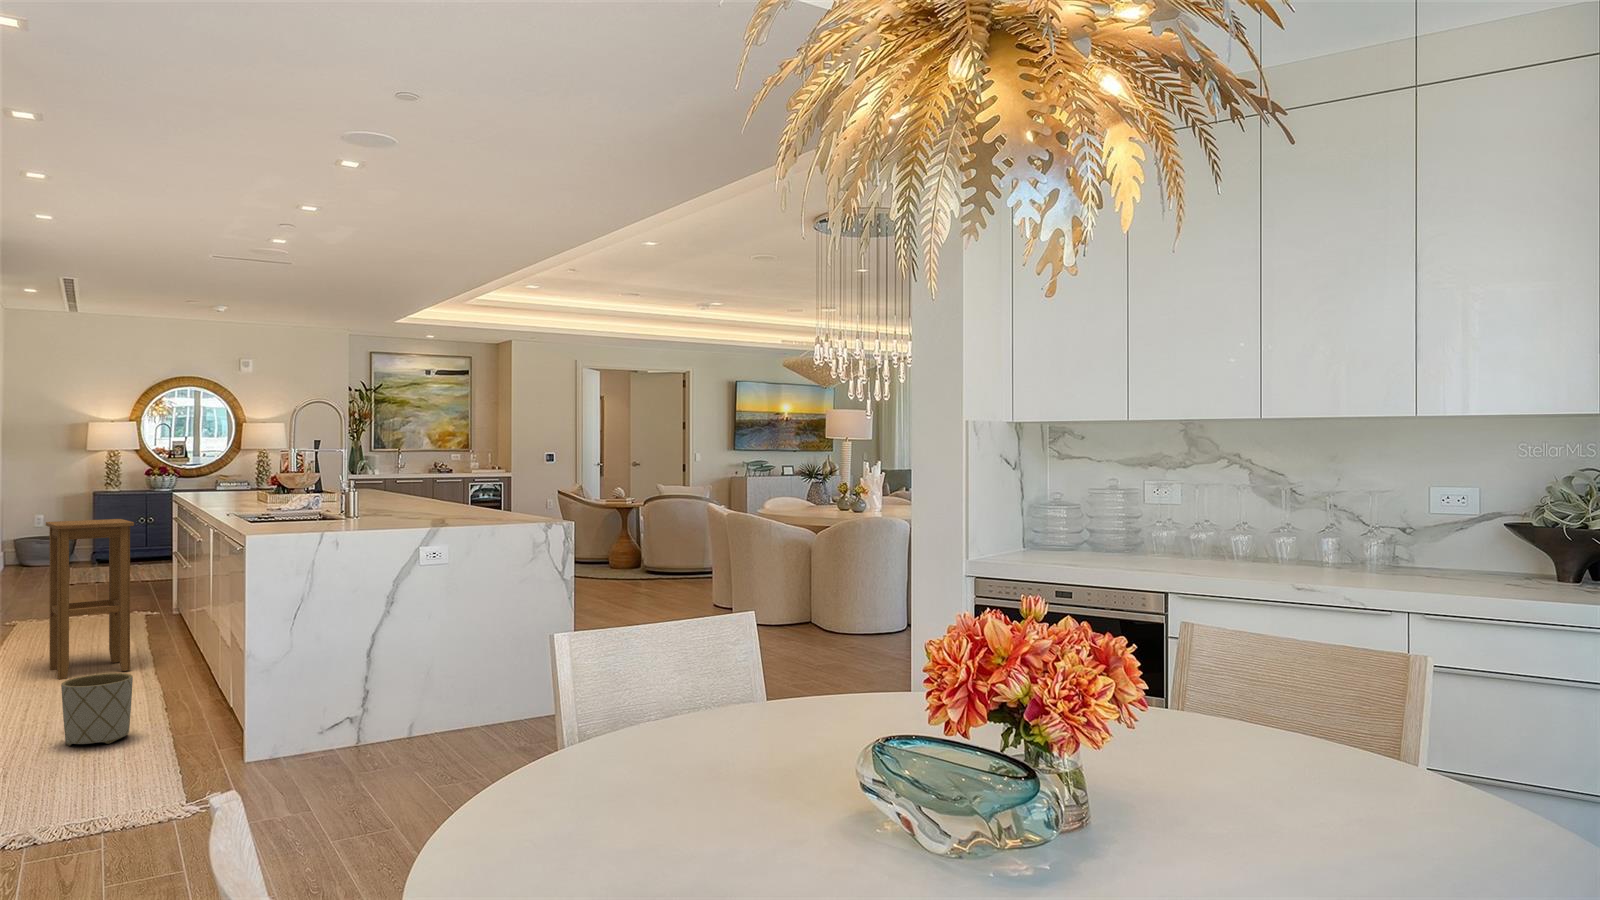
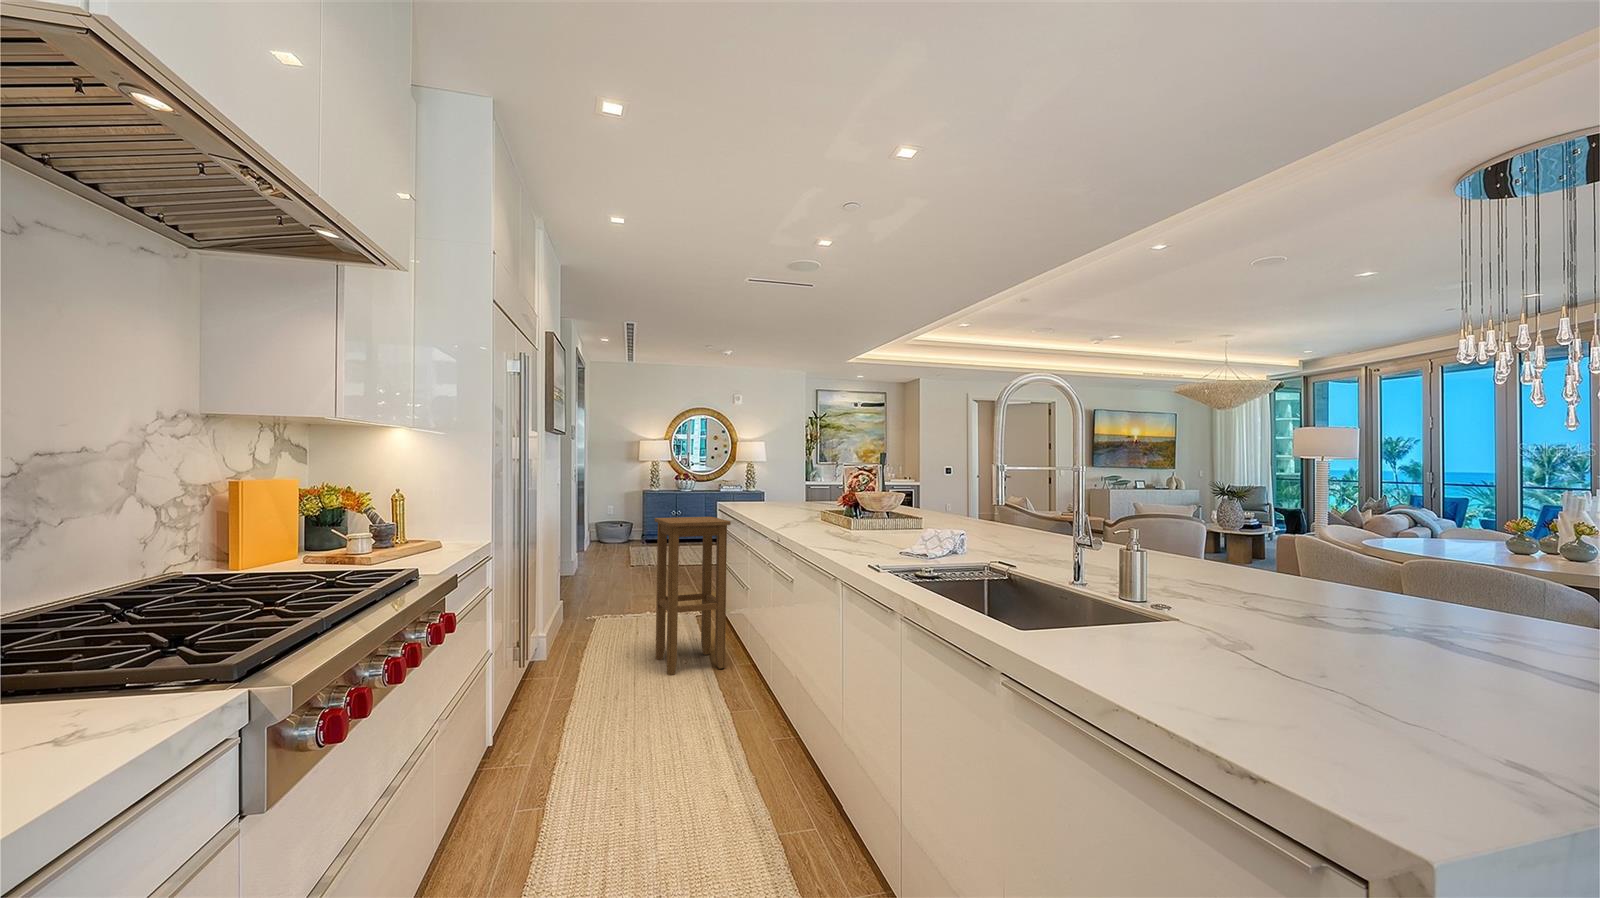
planter: present [61,673,133,746] -> none [717,714,791,819]

